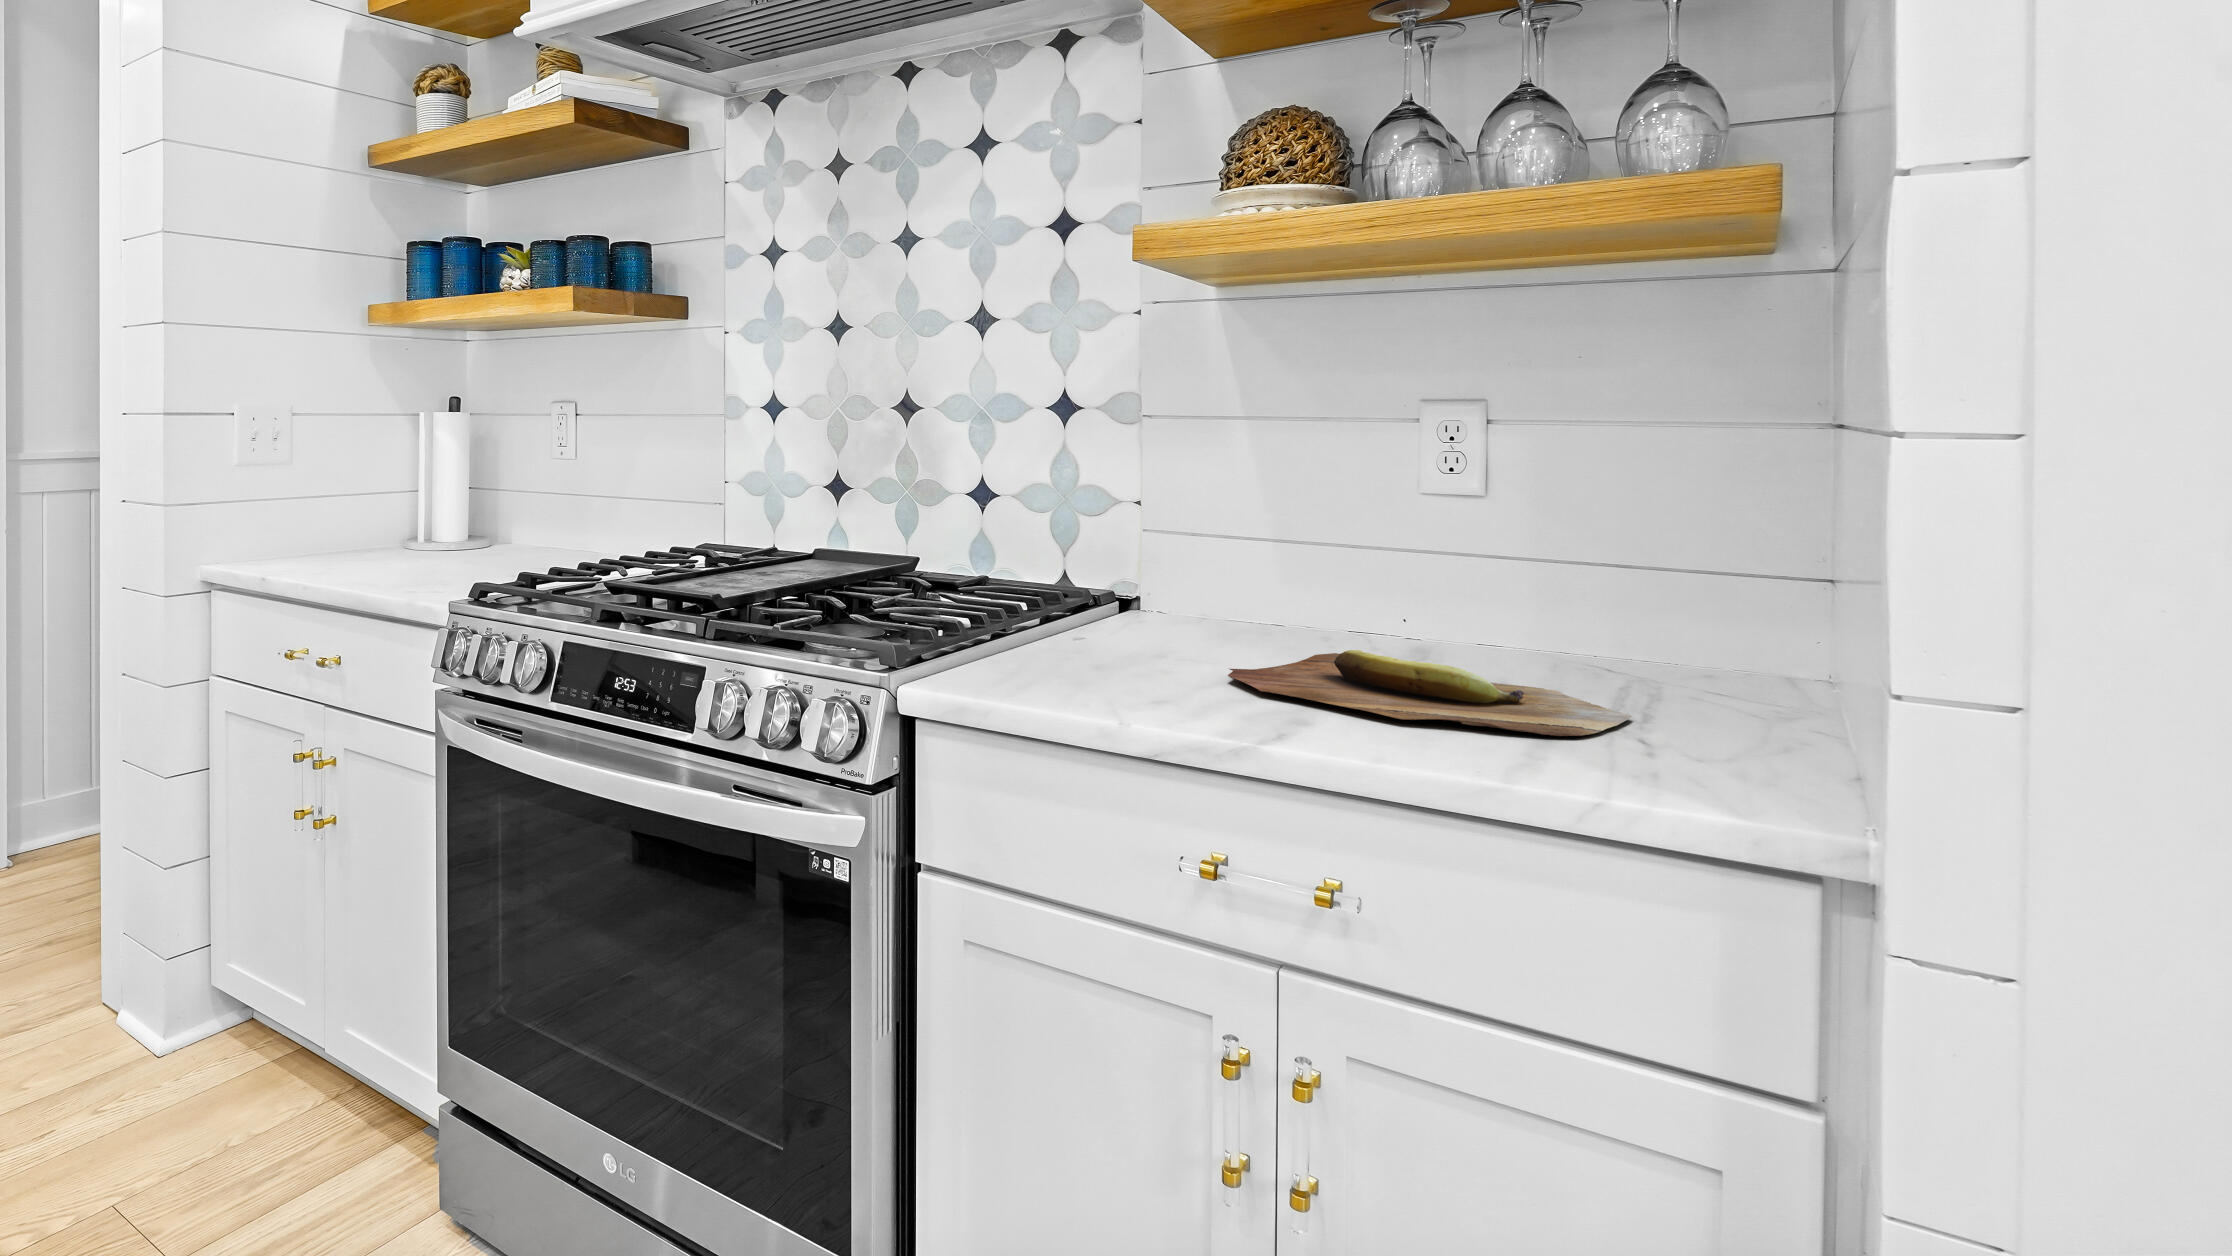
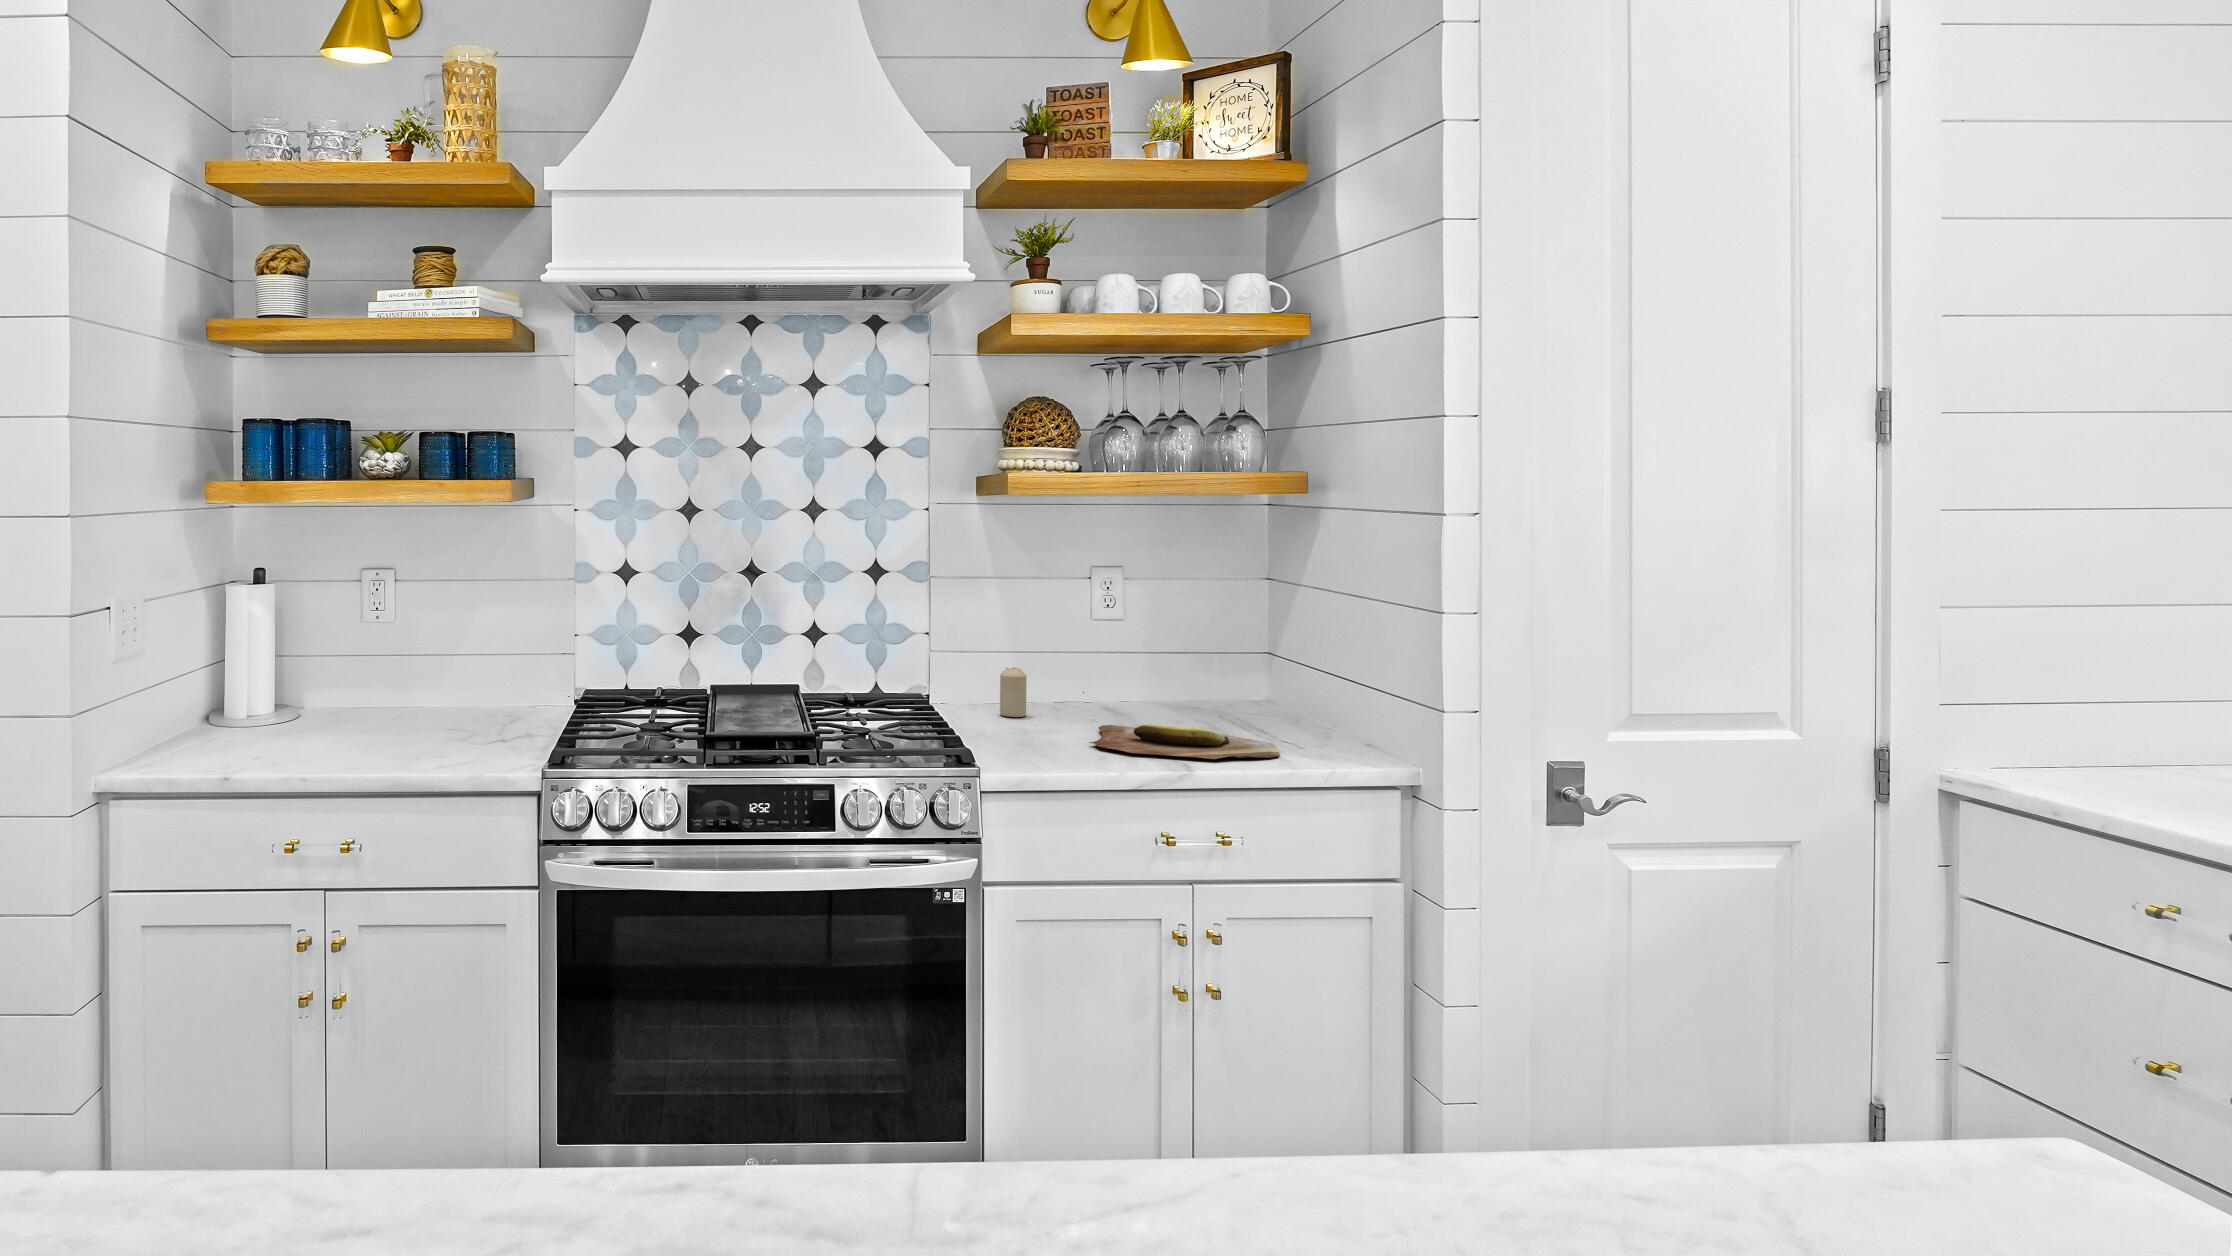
candle: none [1215,552,1260,632] -> present [1000,667,1027,717]

